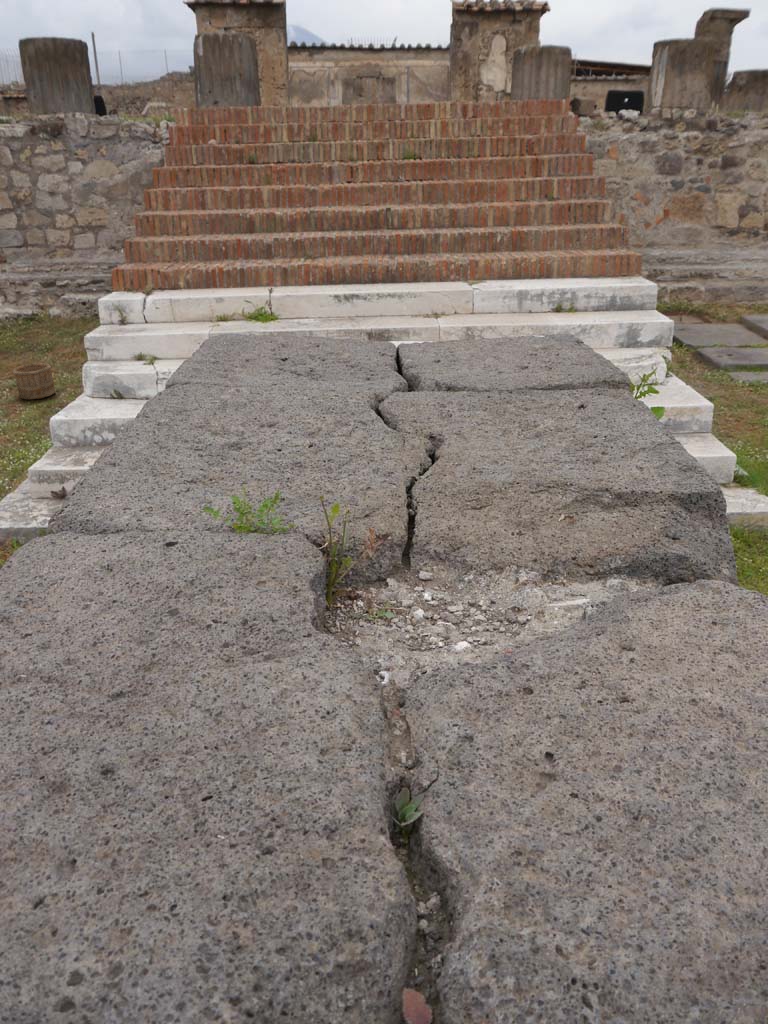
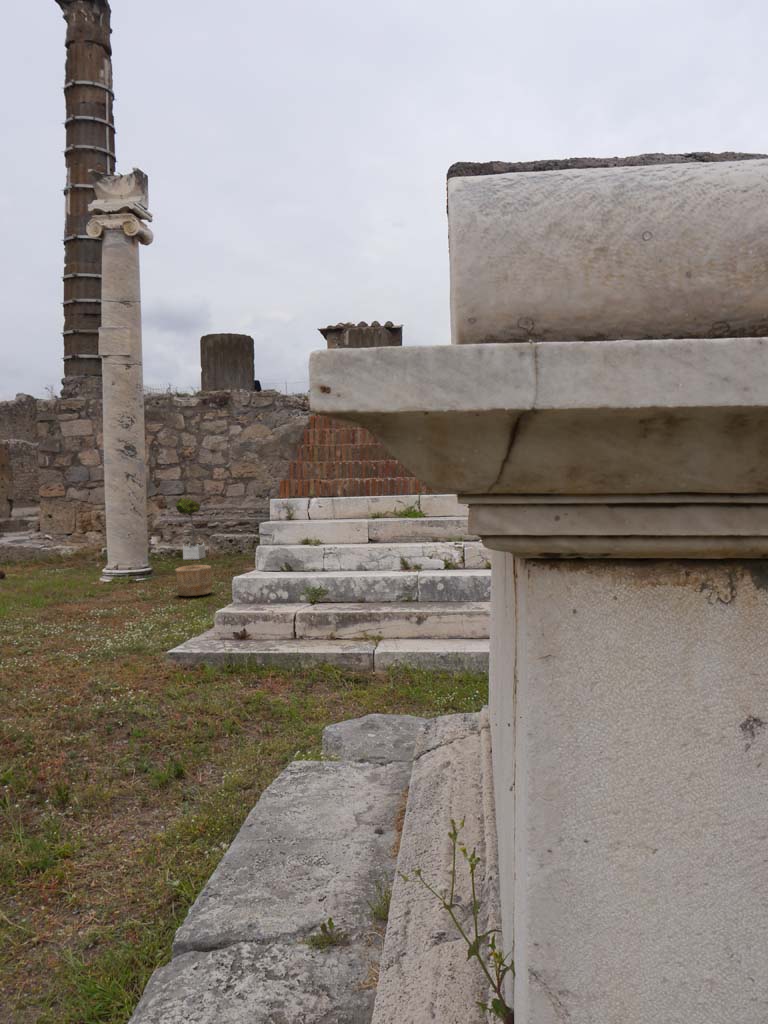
potted tree: none [14,254,59,326] -> present [175,498,206,560]

